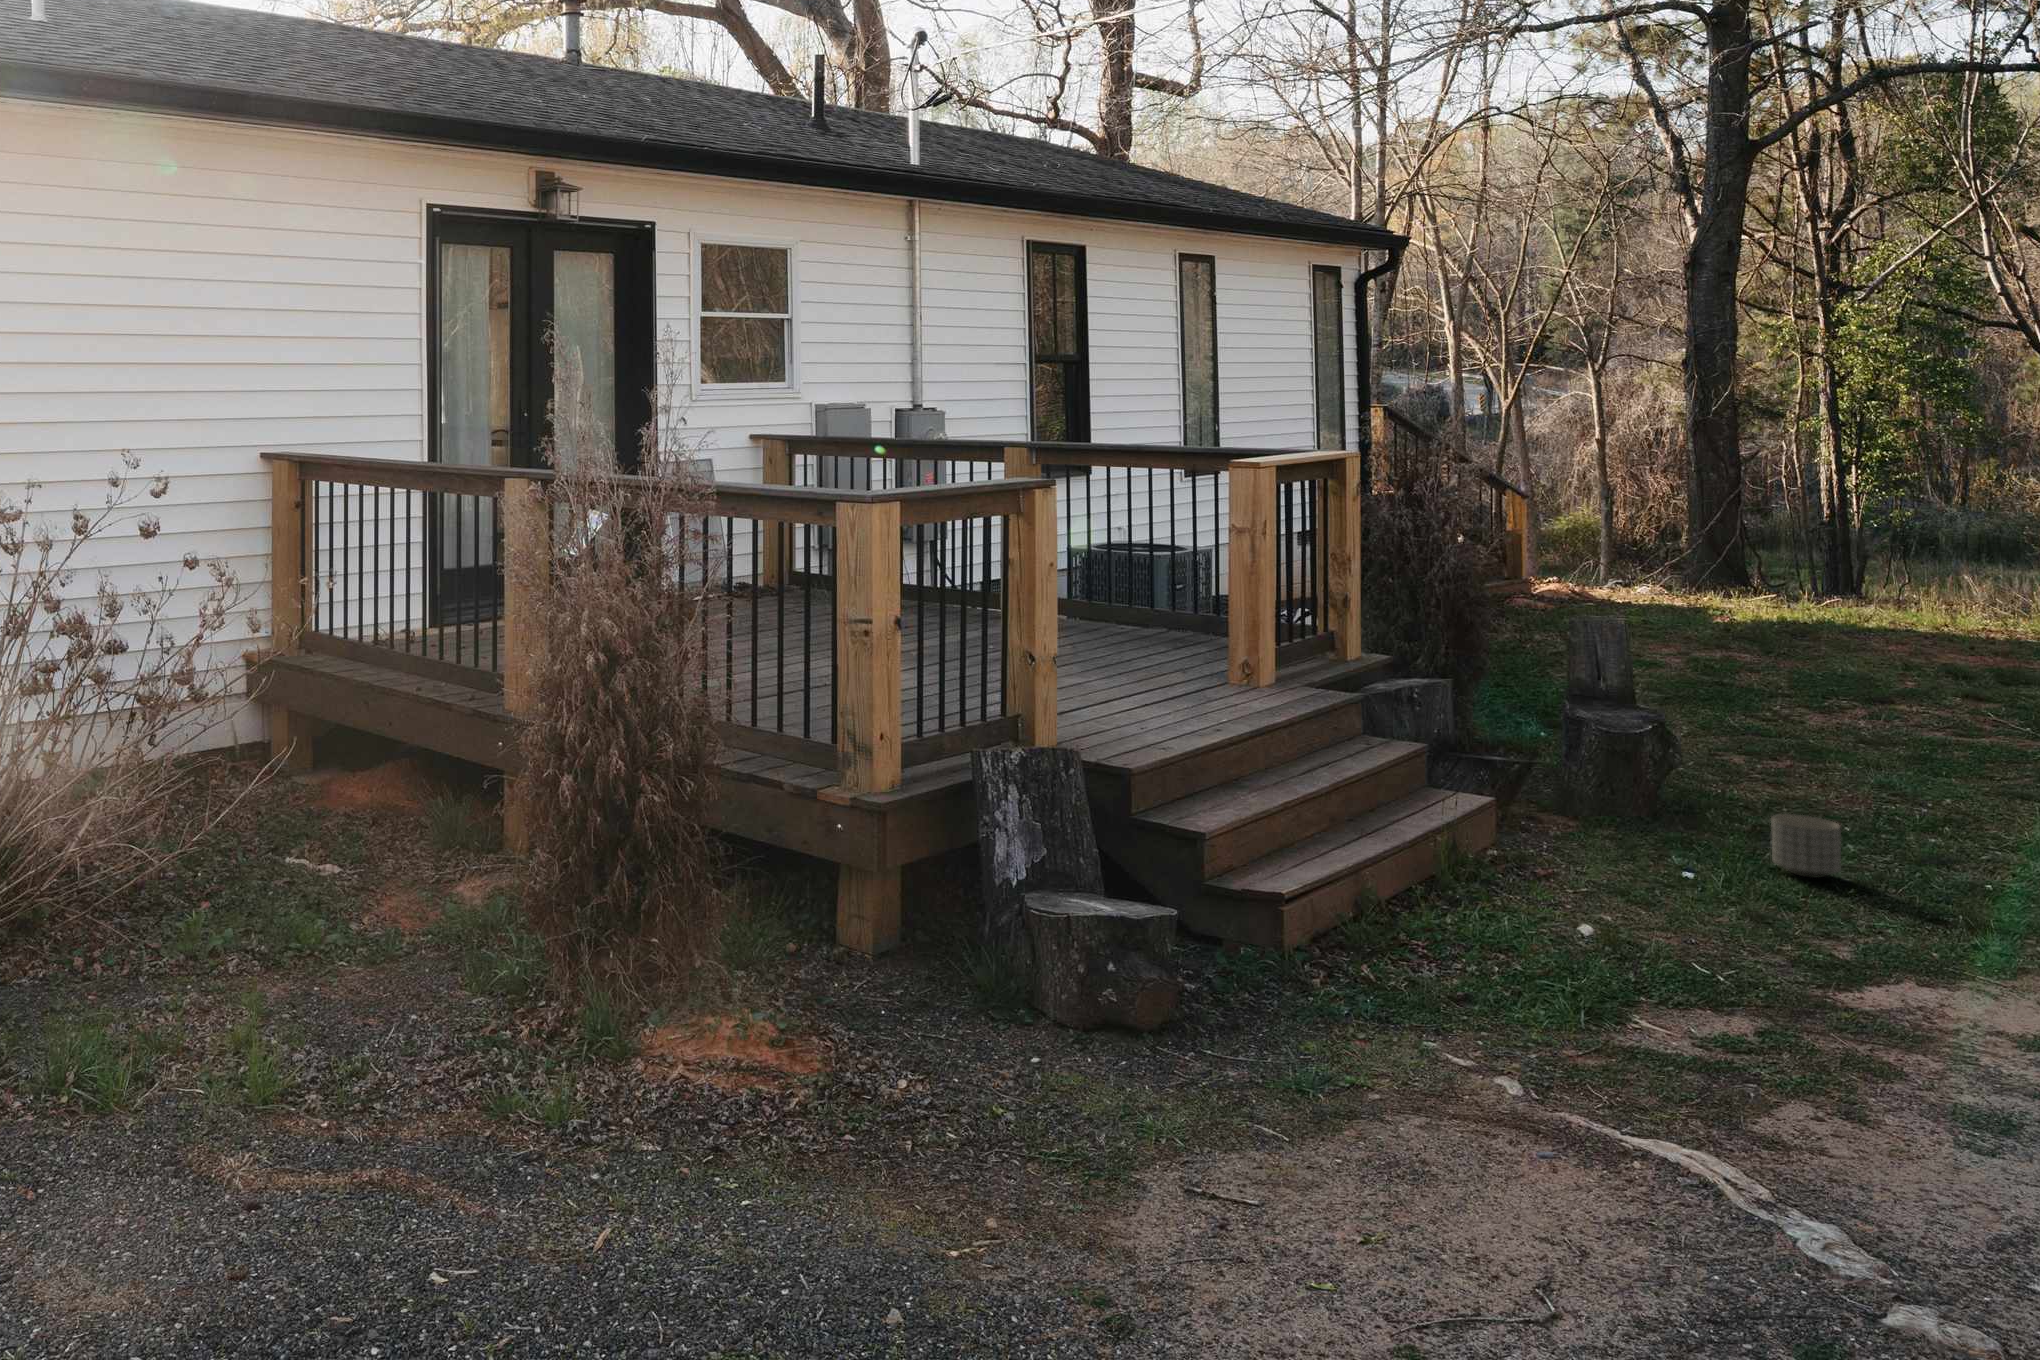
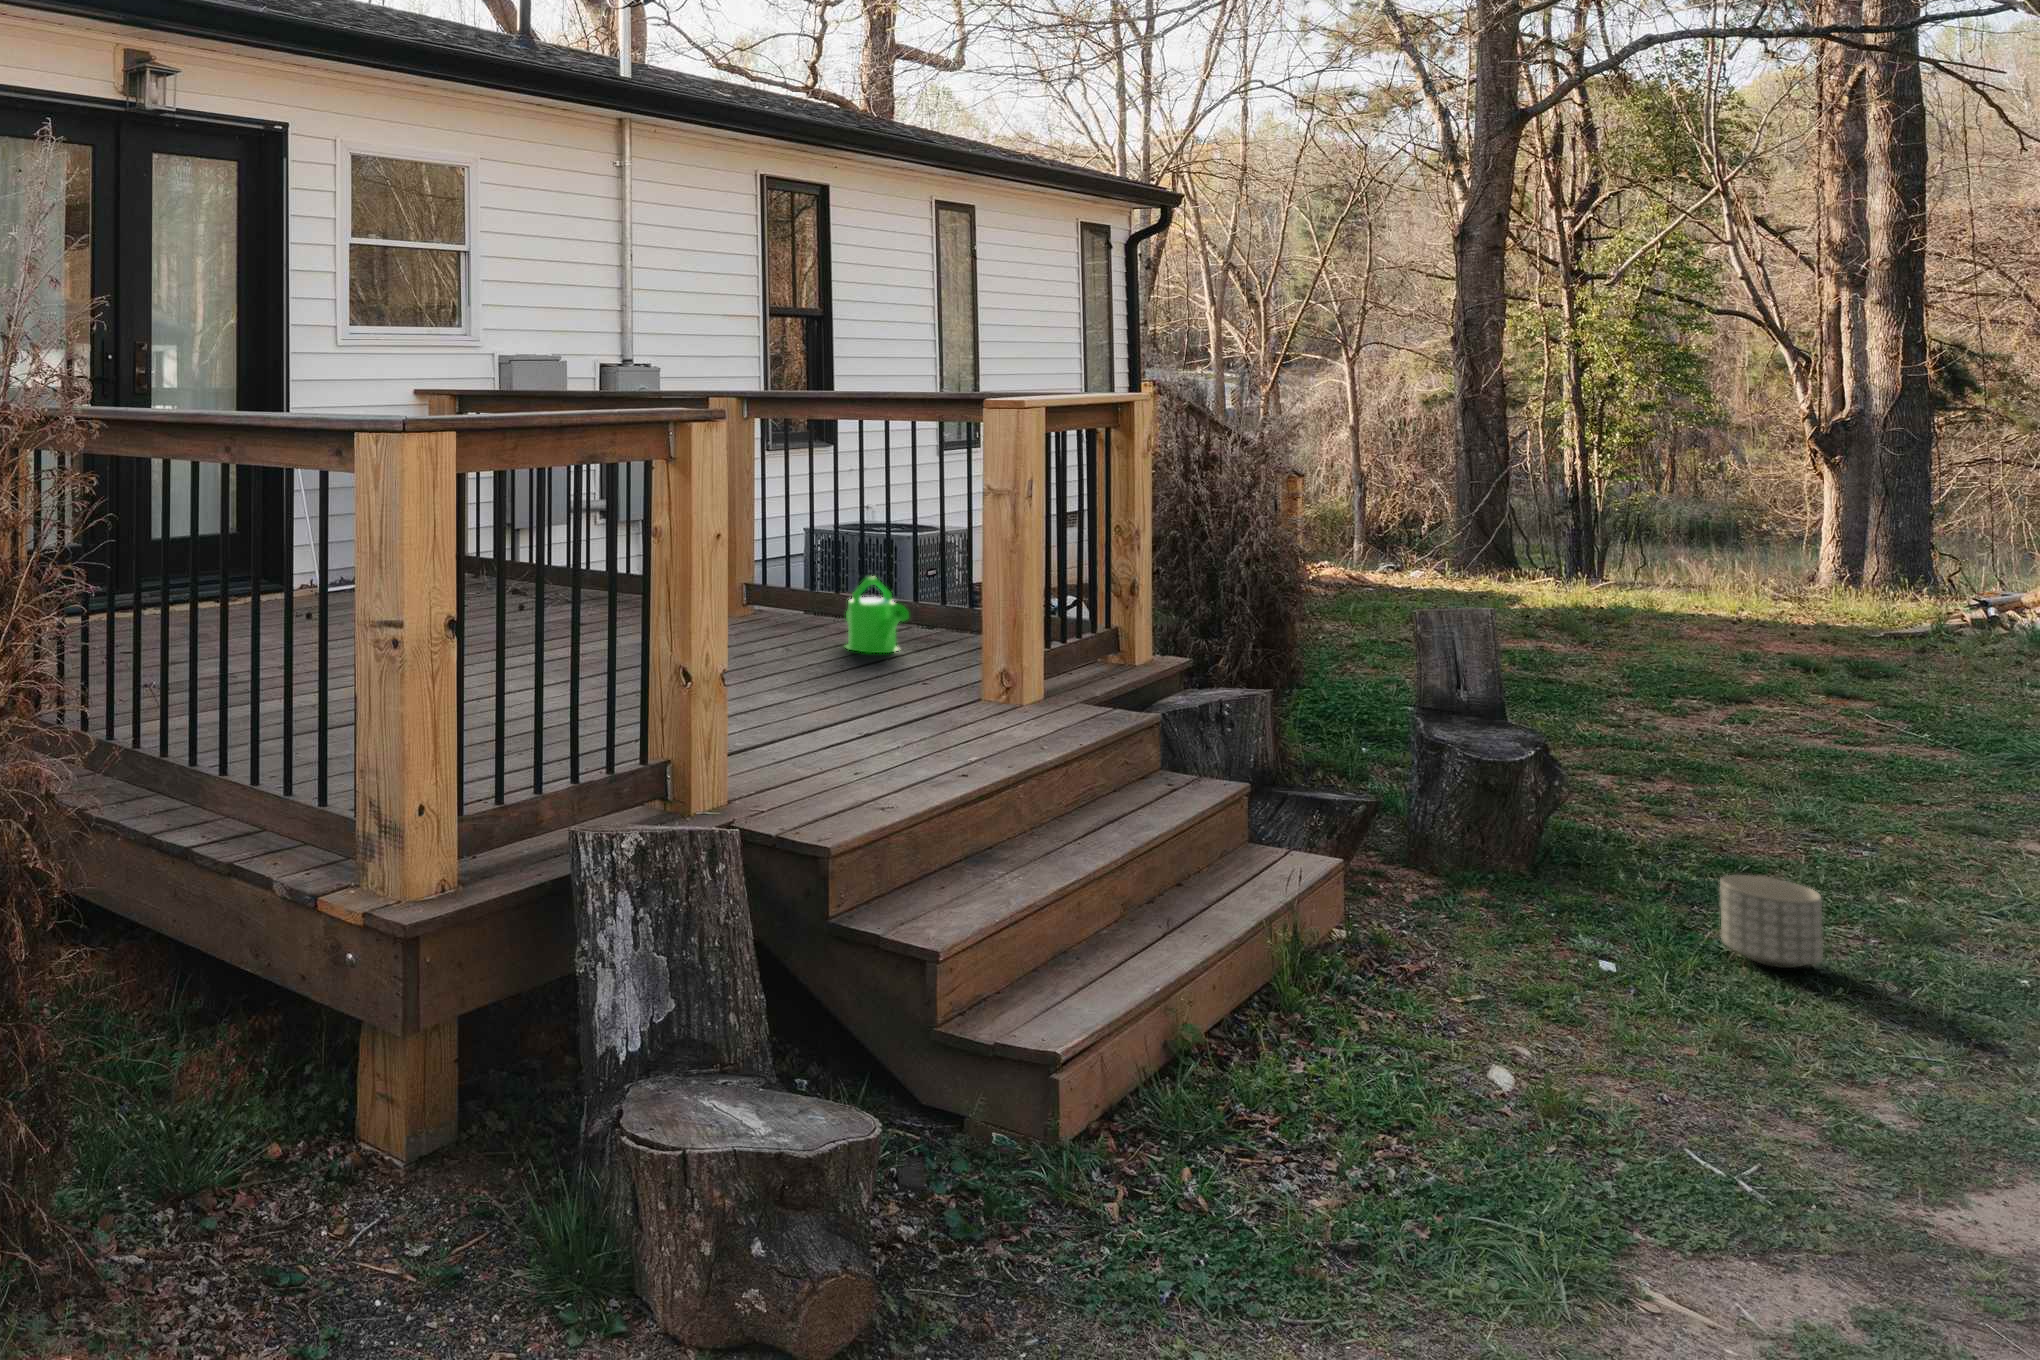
watering can: none [1118,595,1171,654] -> present [846,577,909,653]

